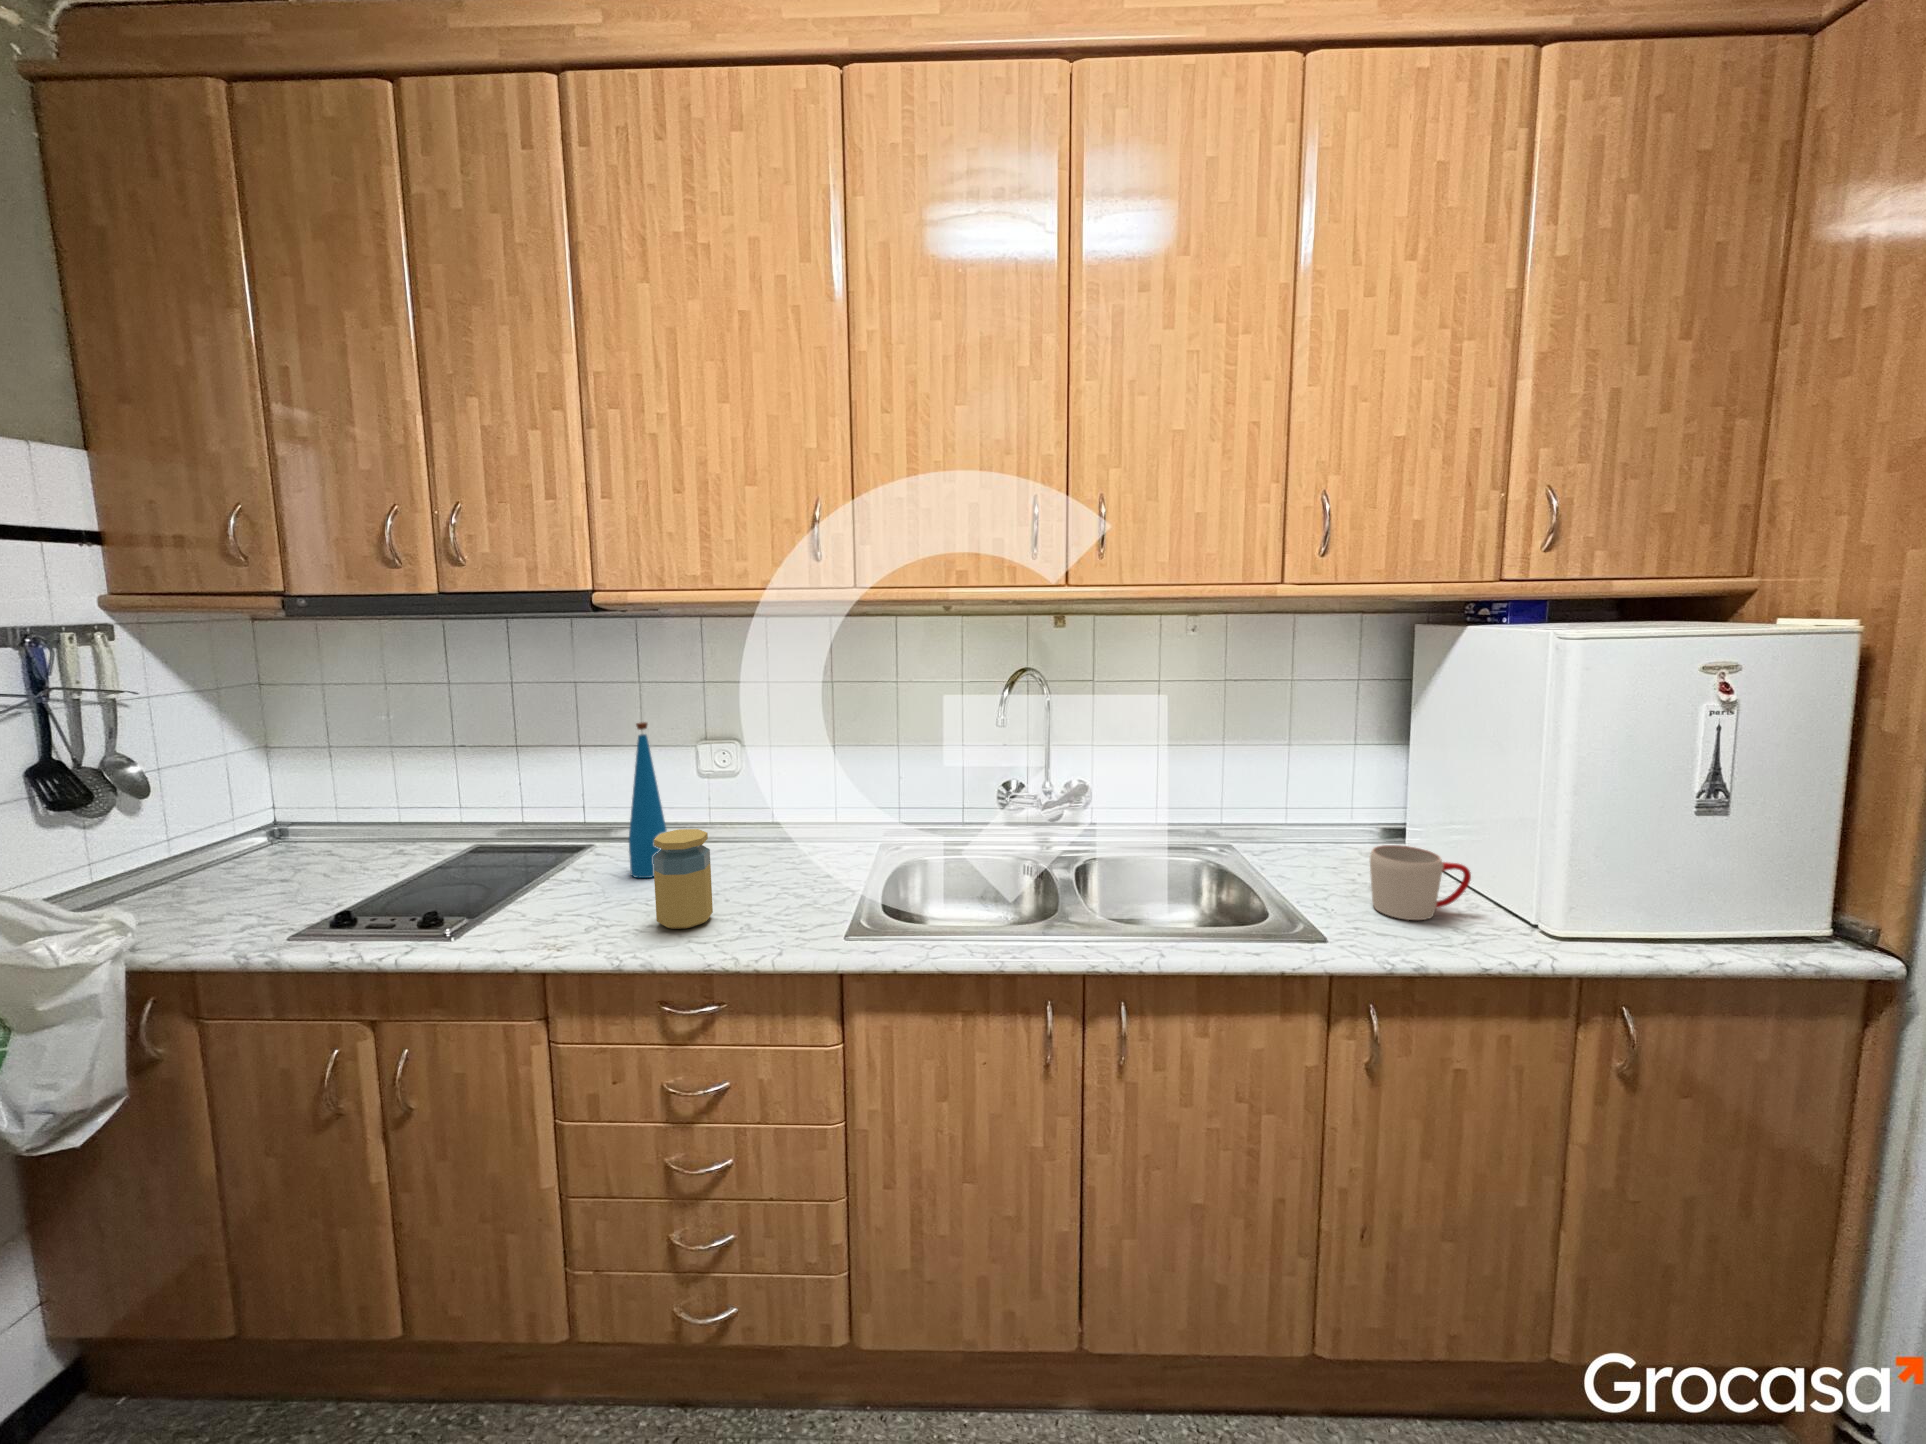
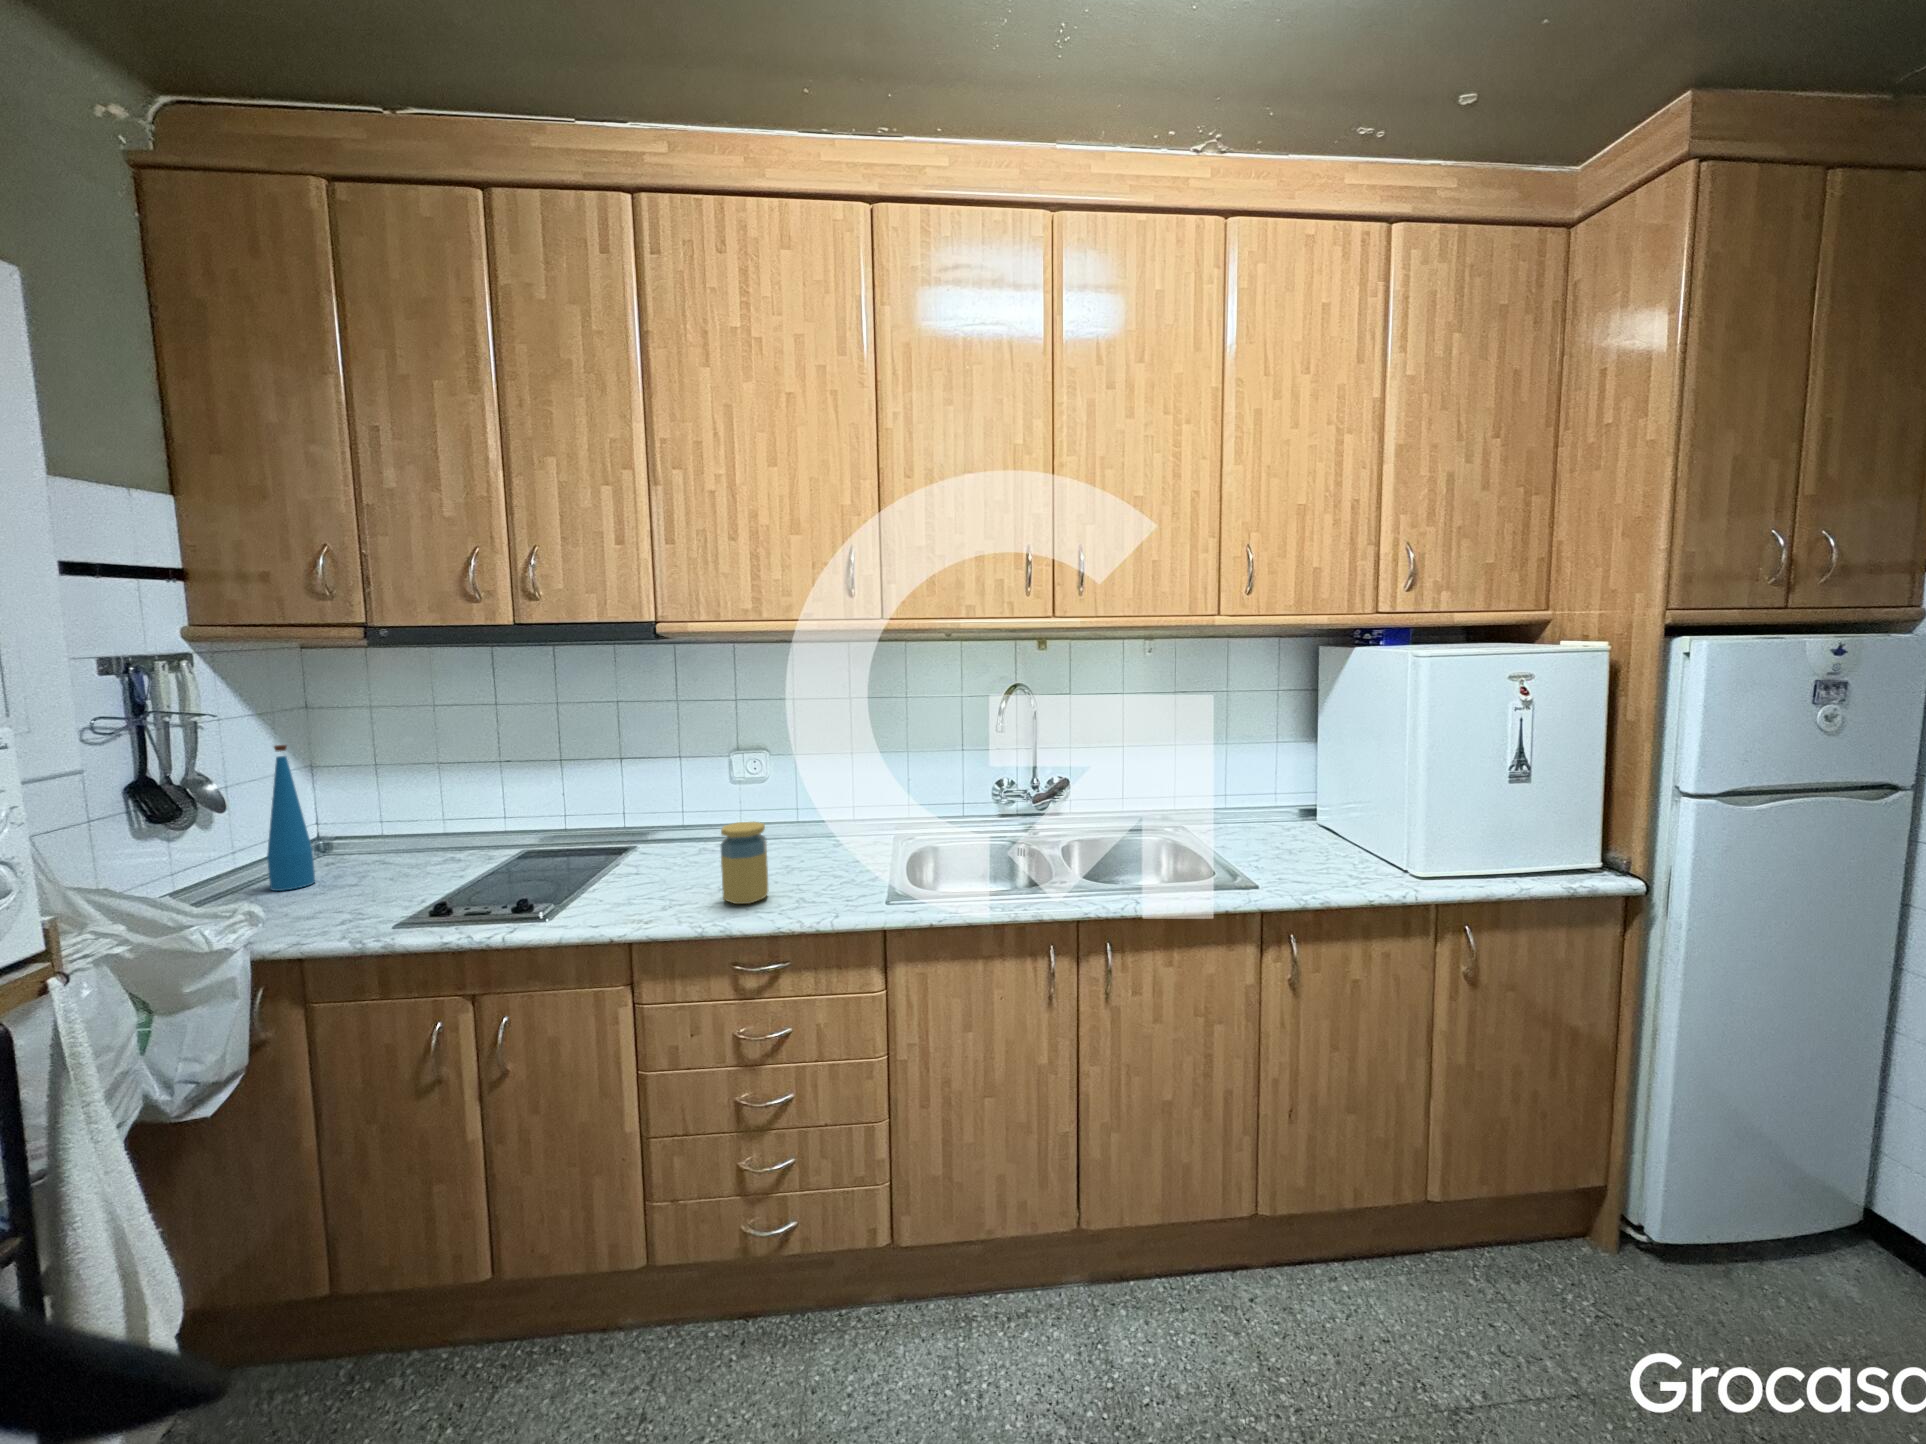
bottle: present [629,722,667,878] -> present [267,745,315,891]
mug: present [1370,845,1471,920] -> none [1289,817,1362,872]

